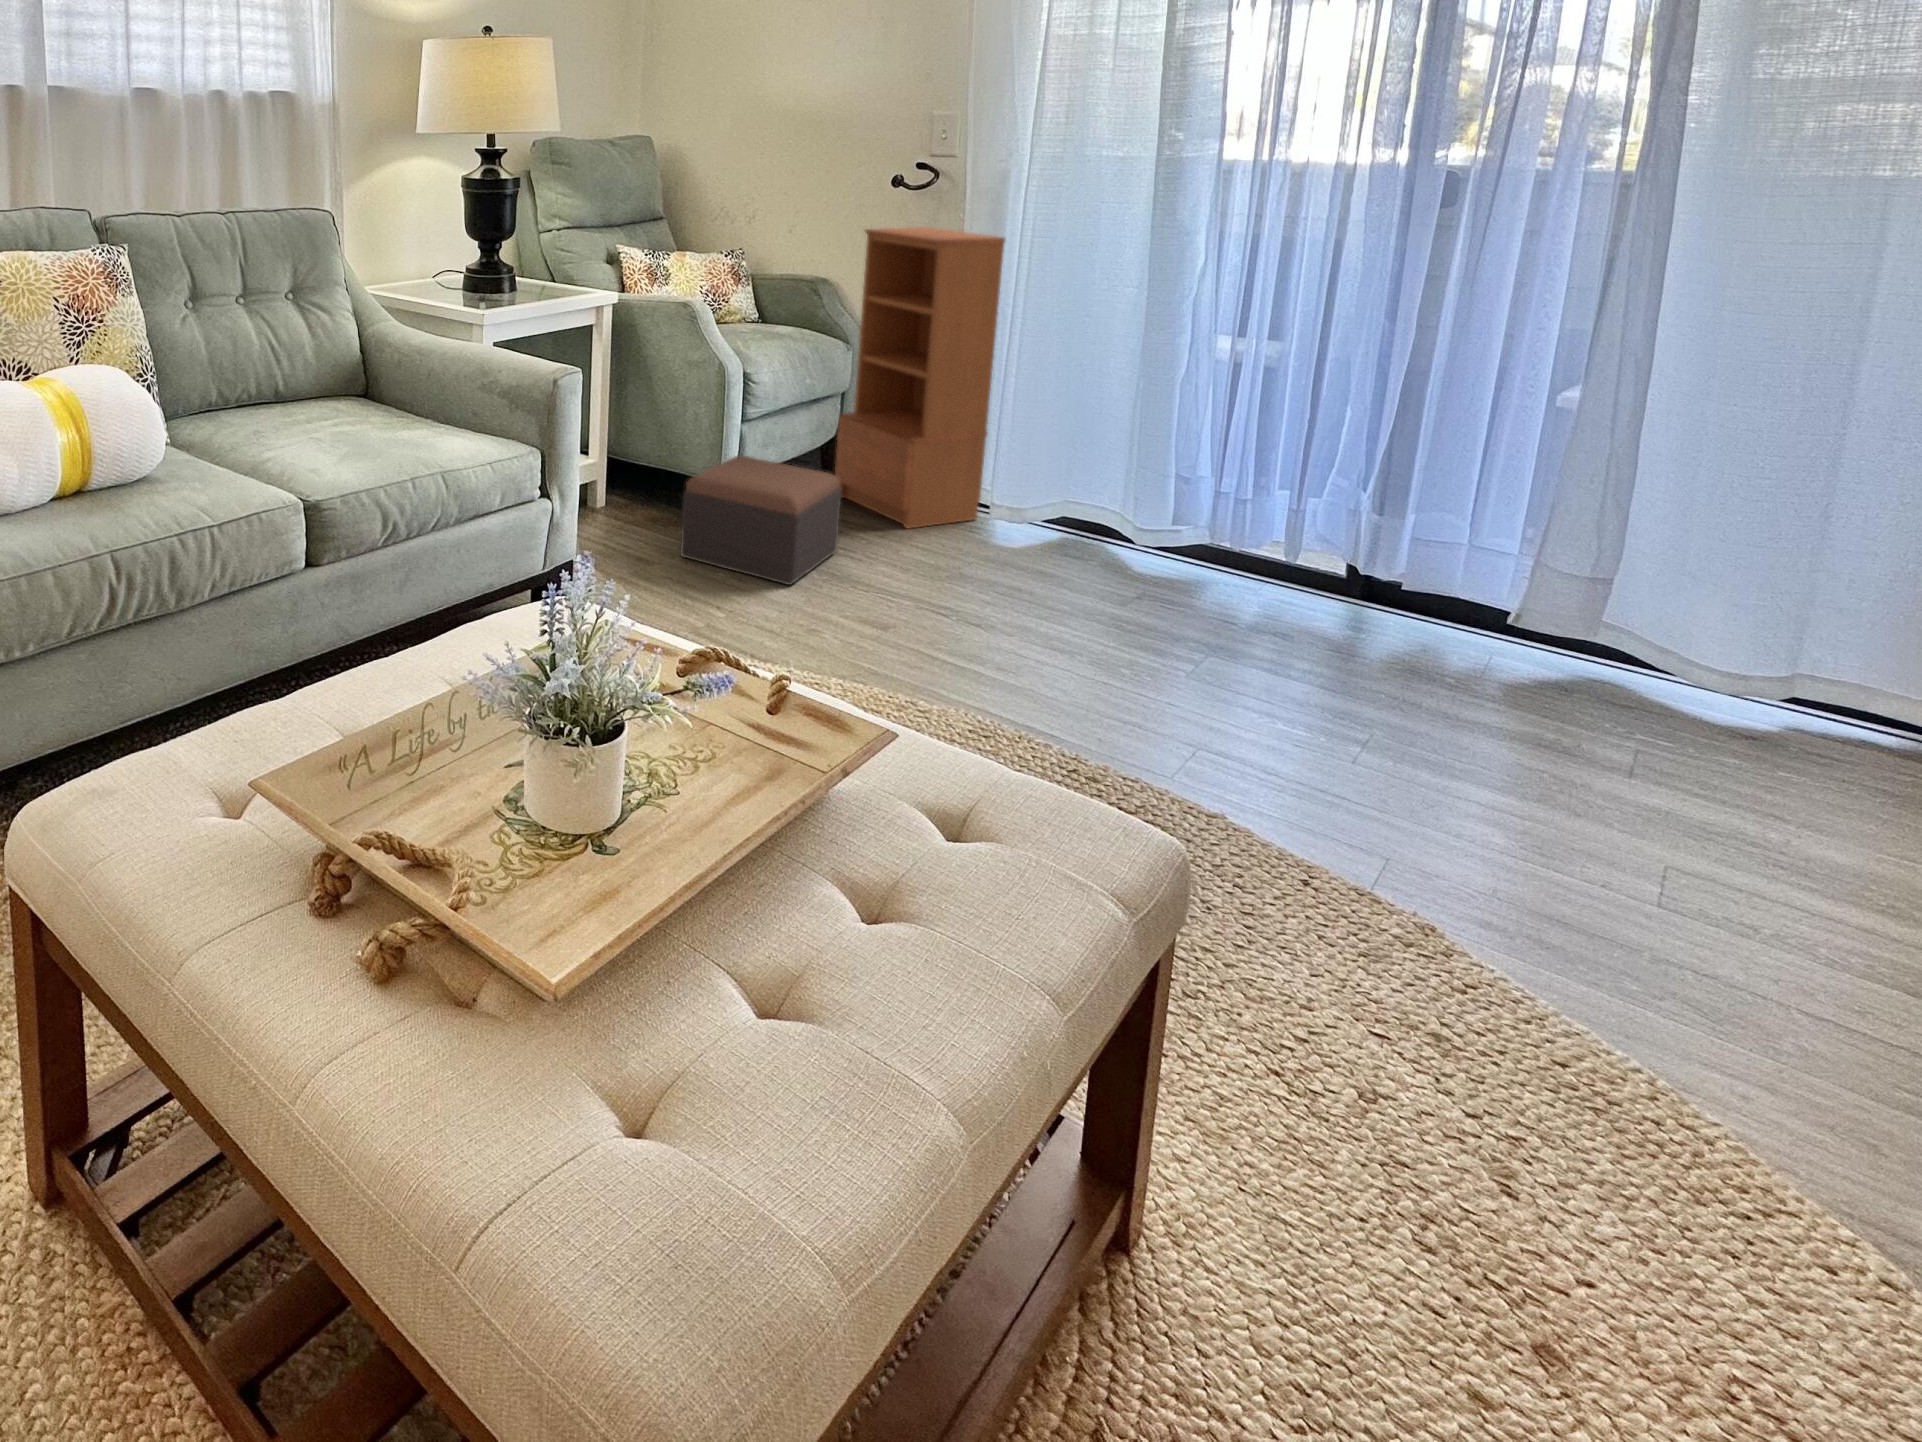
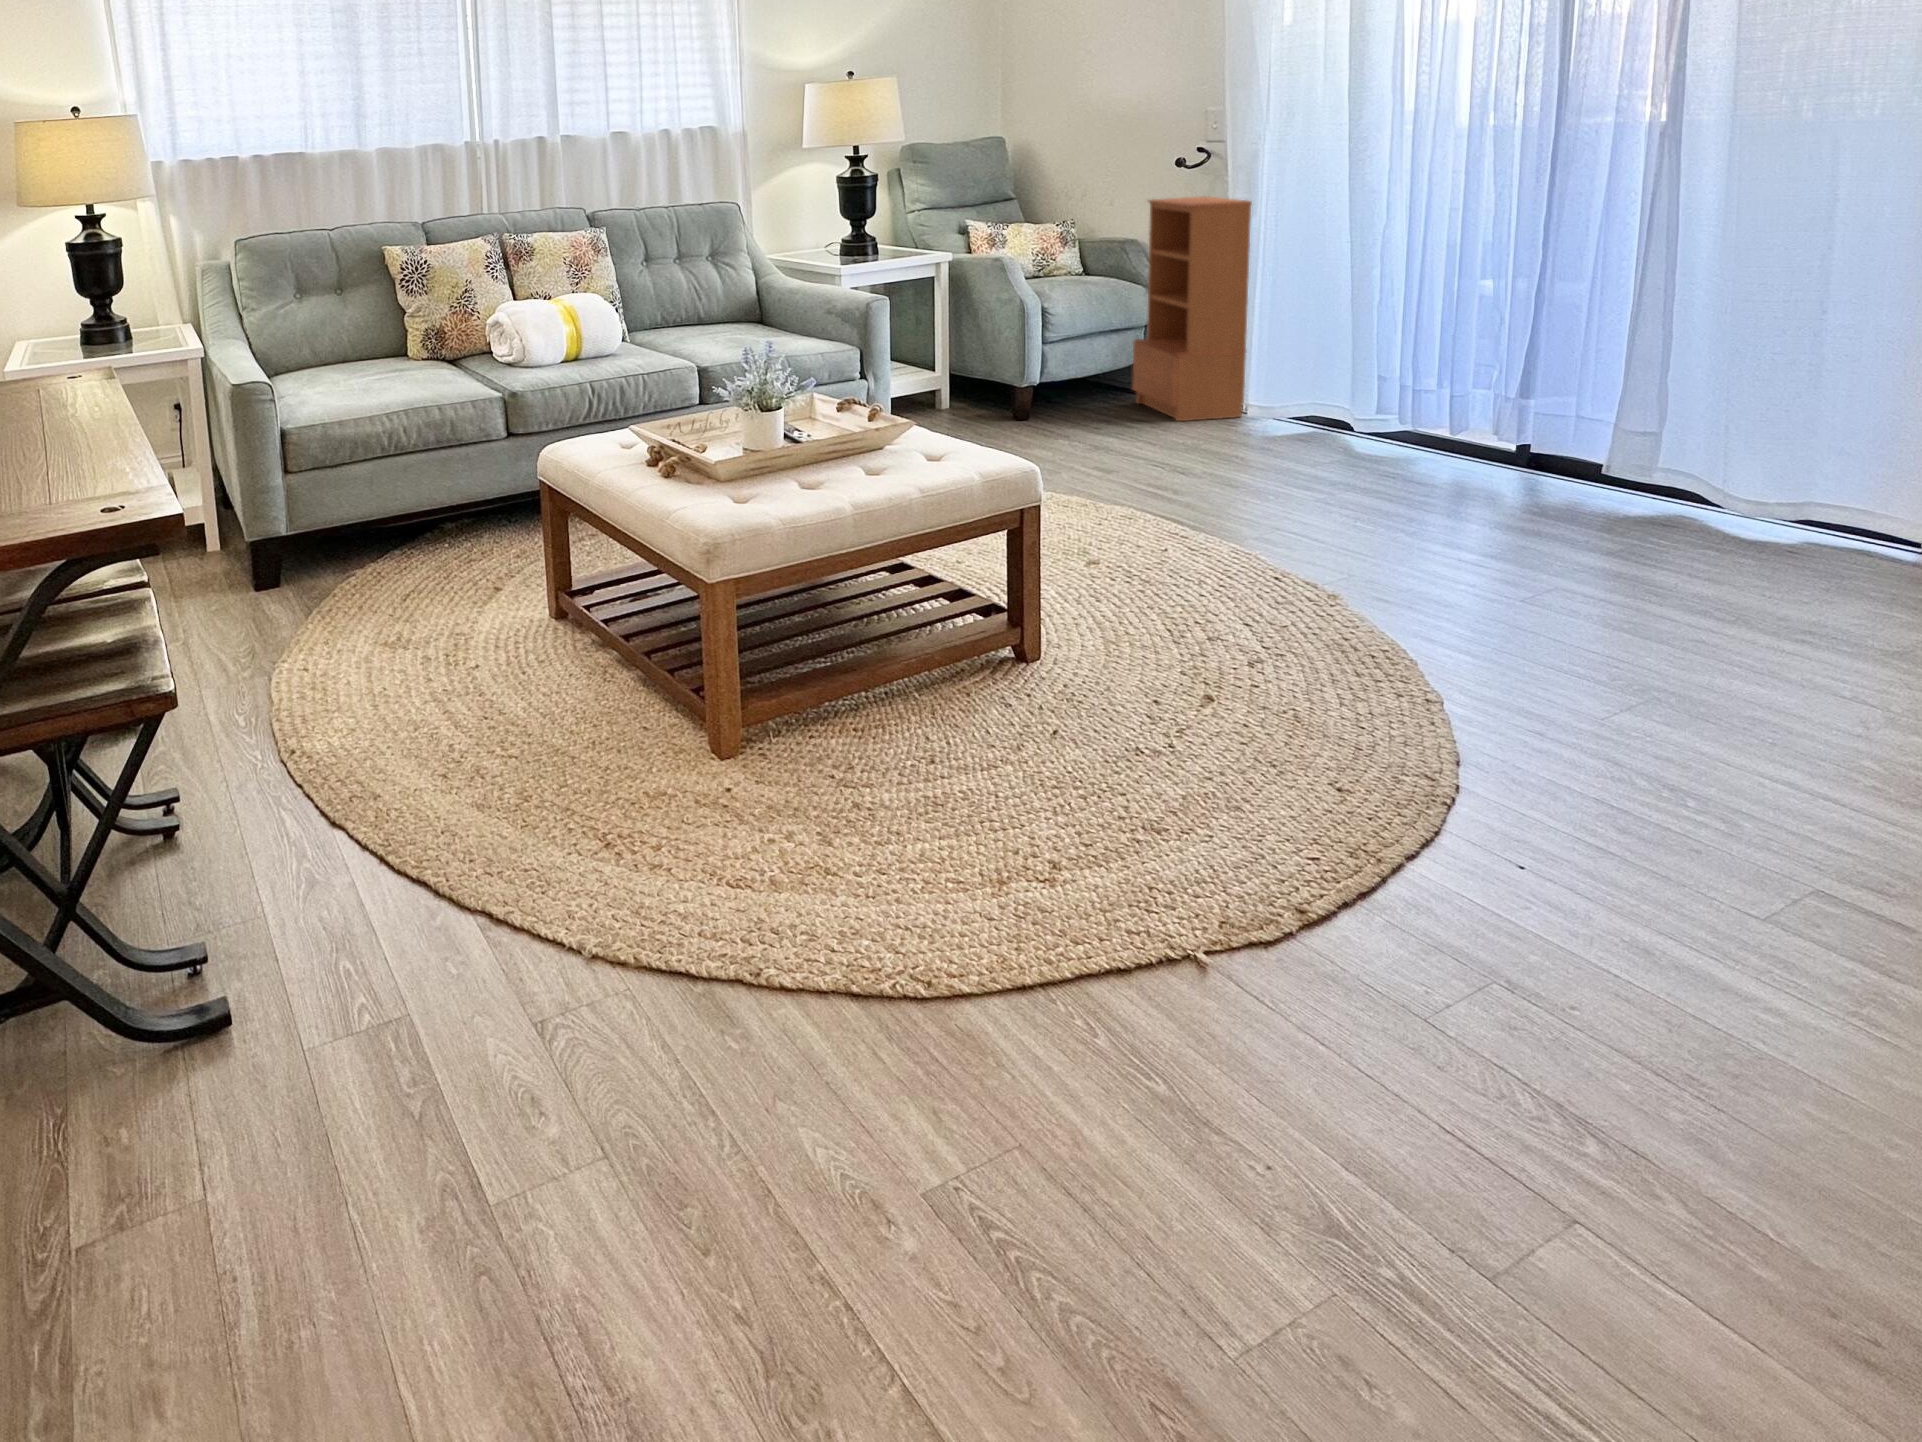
footstool: present [680,455,841,585] -> none [985,365,1107,448]

